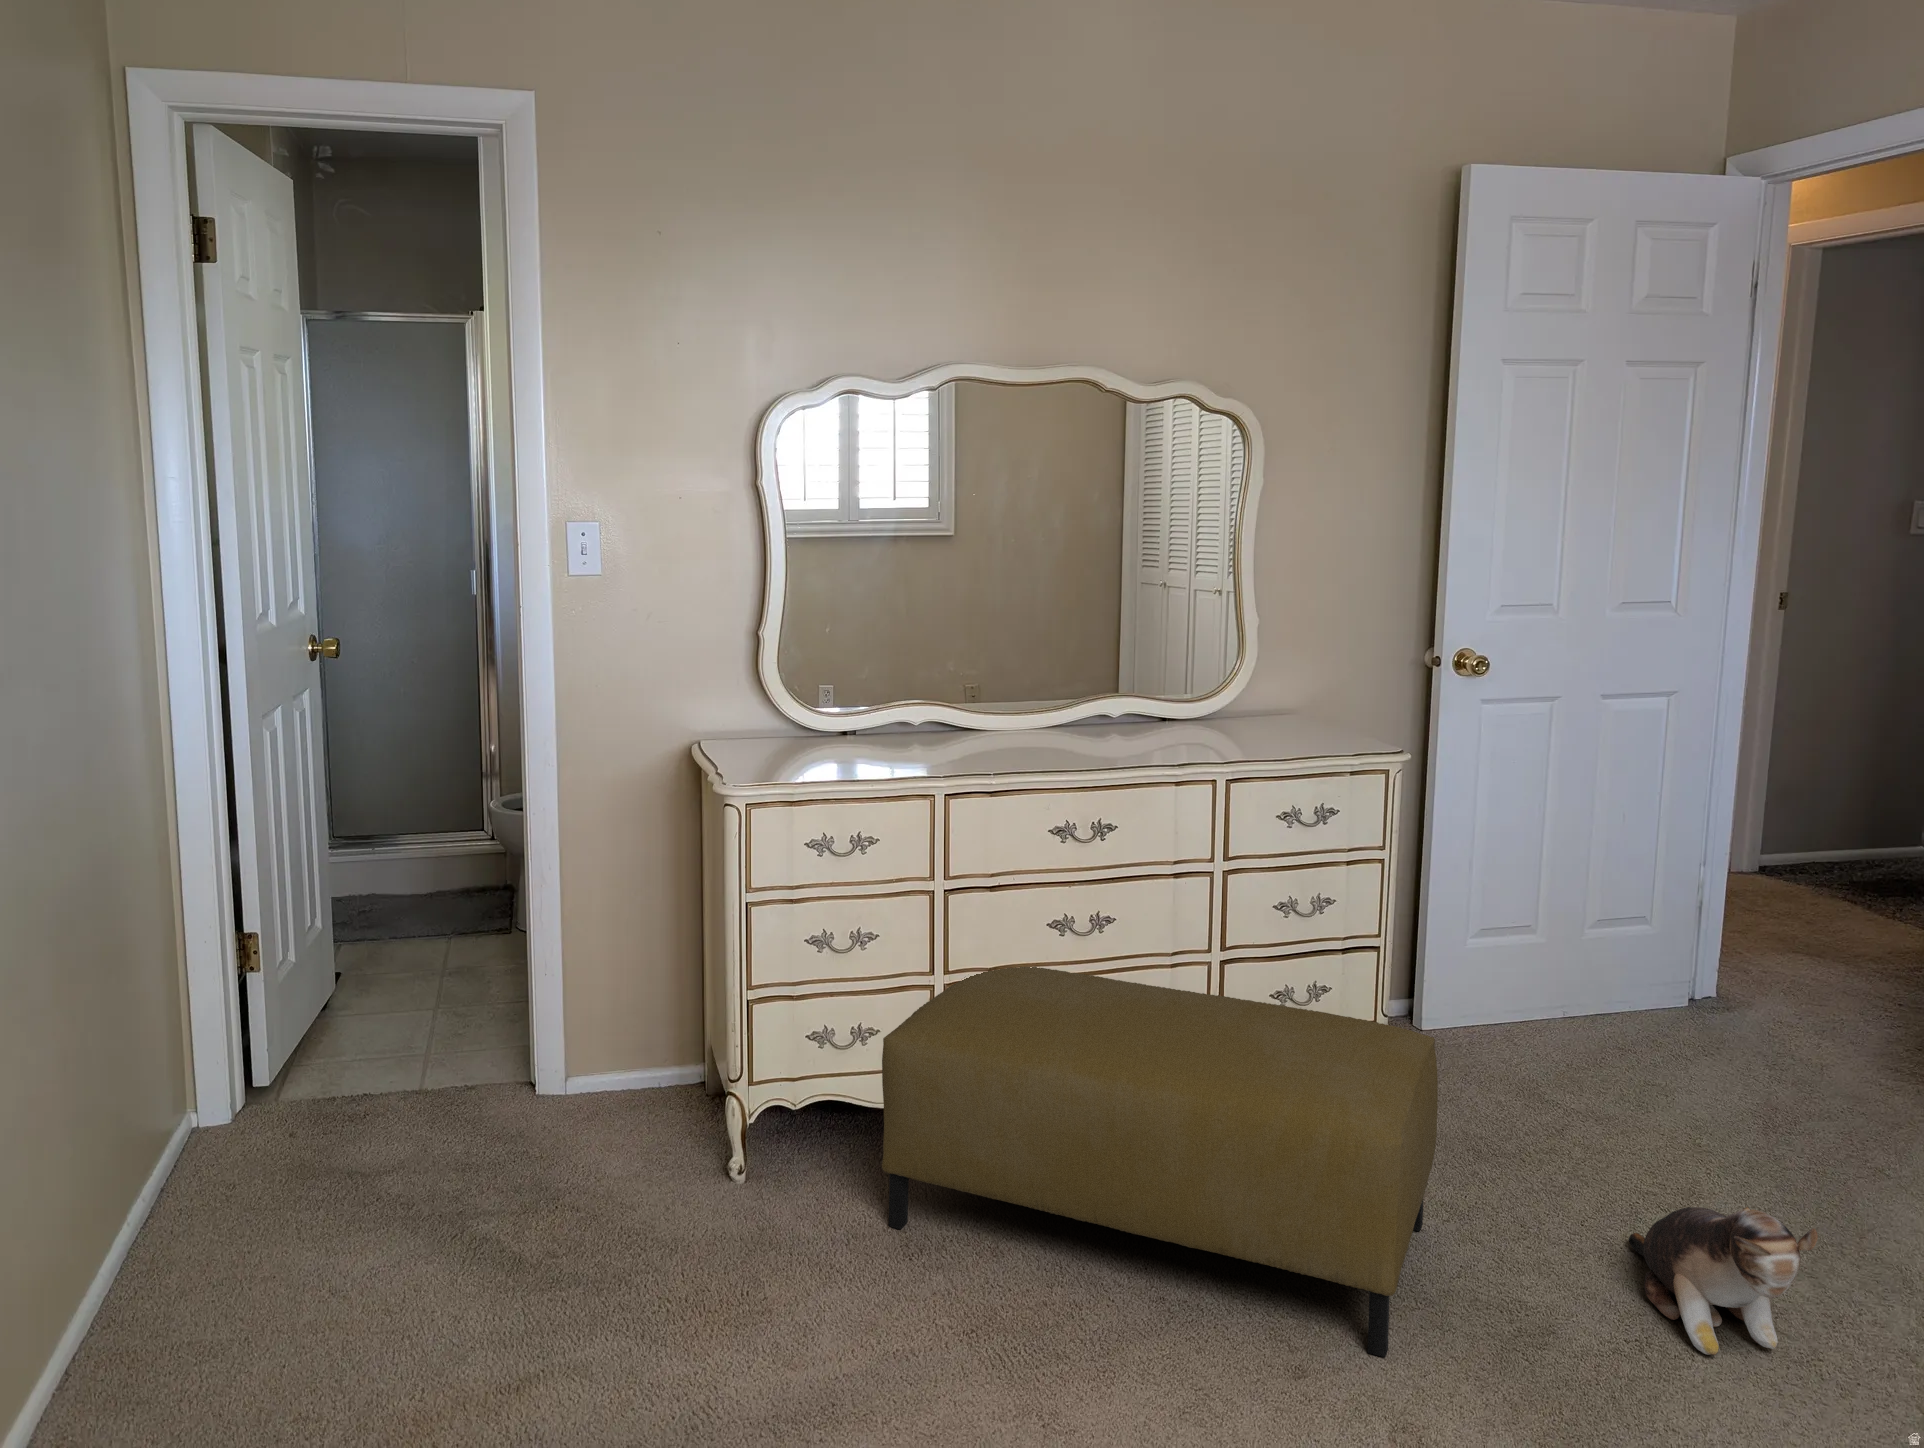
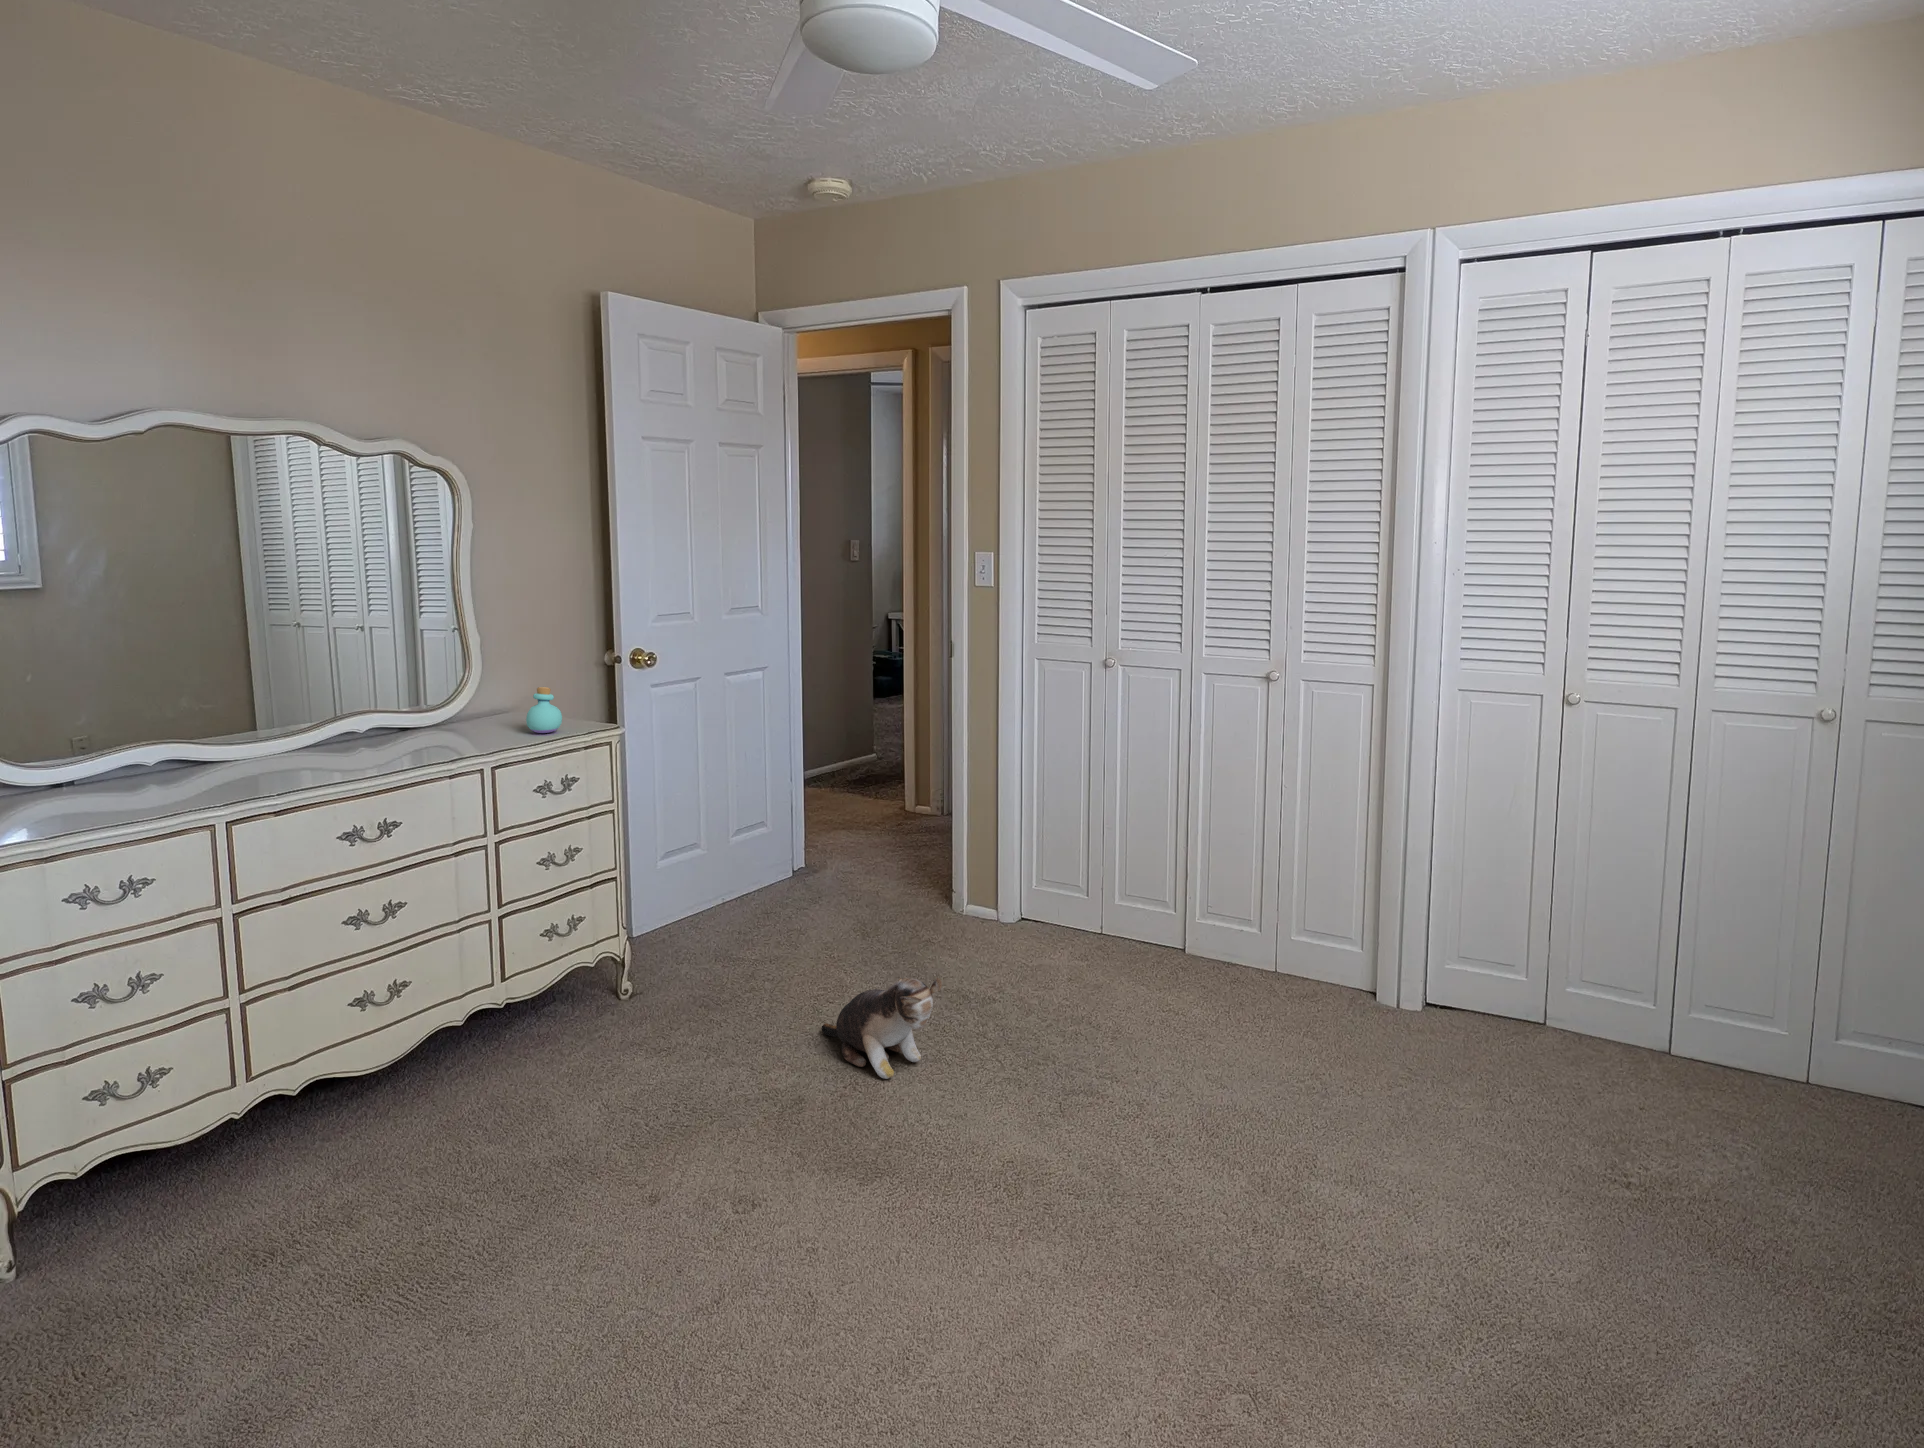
perfume bottle: none [1288,689,1332,746] -> present [526,687,562,733]
ottoman: present [882,967,1438,1357] -> none [203,929,710,1246]

